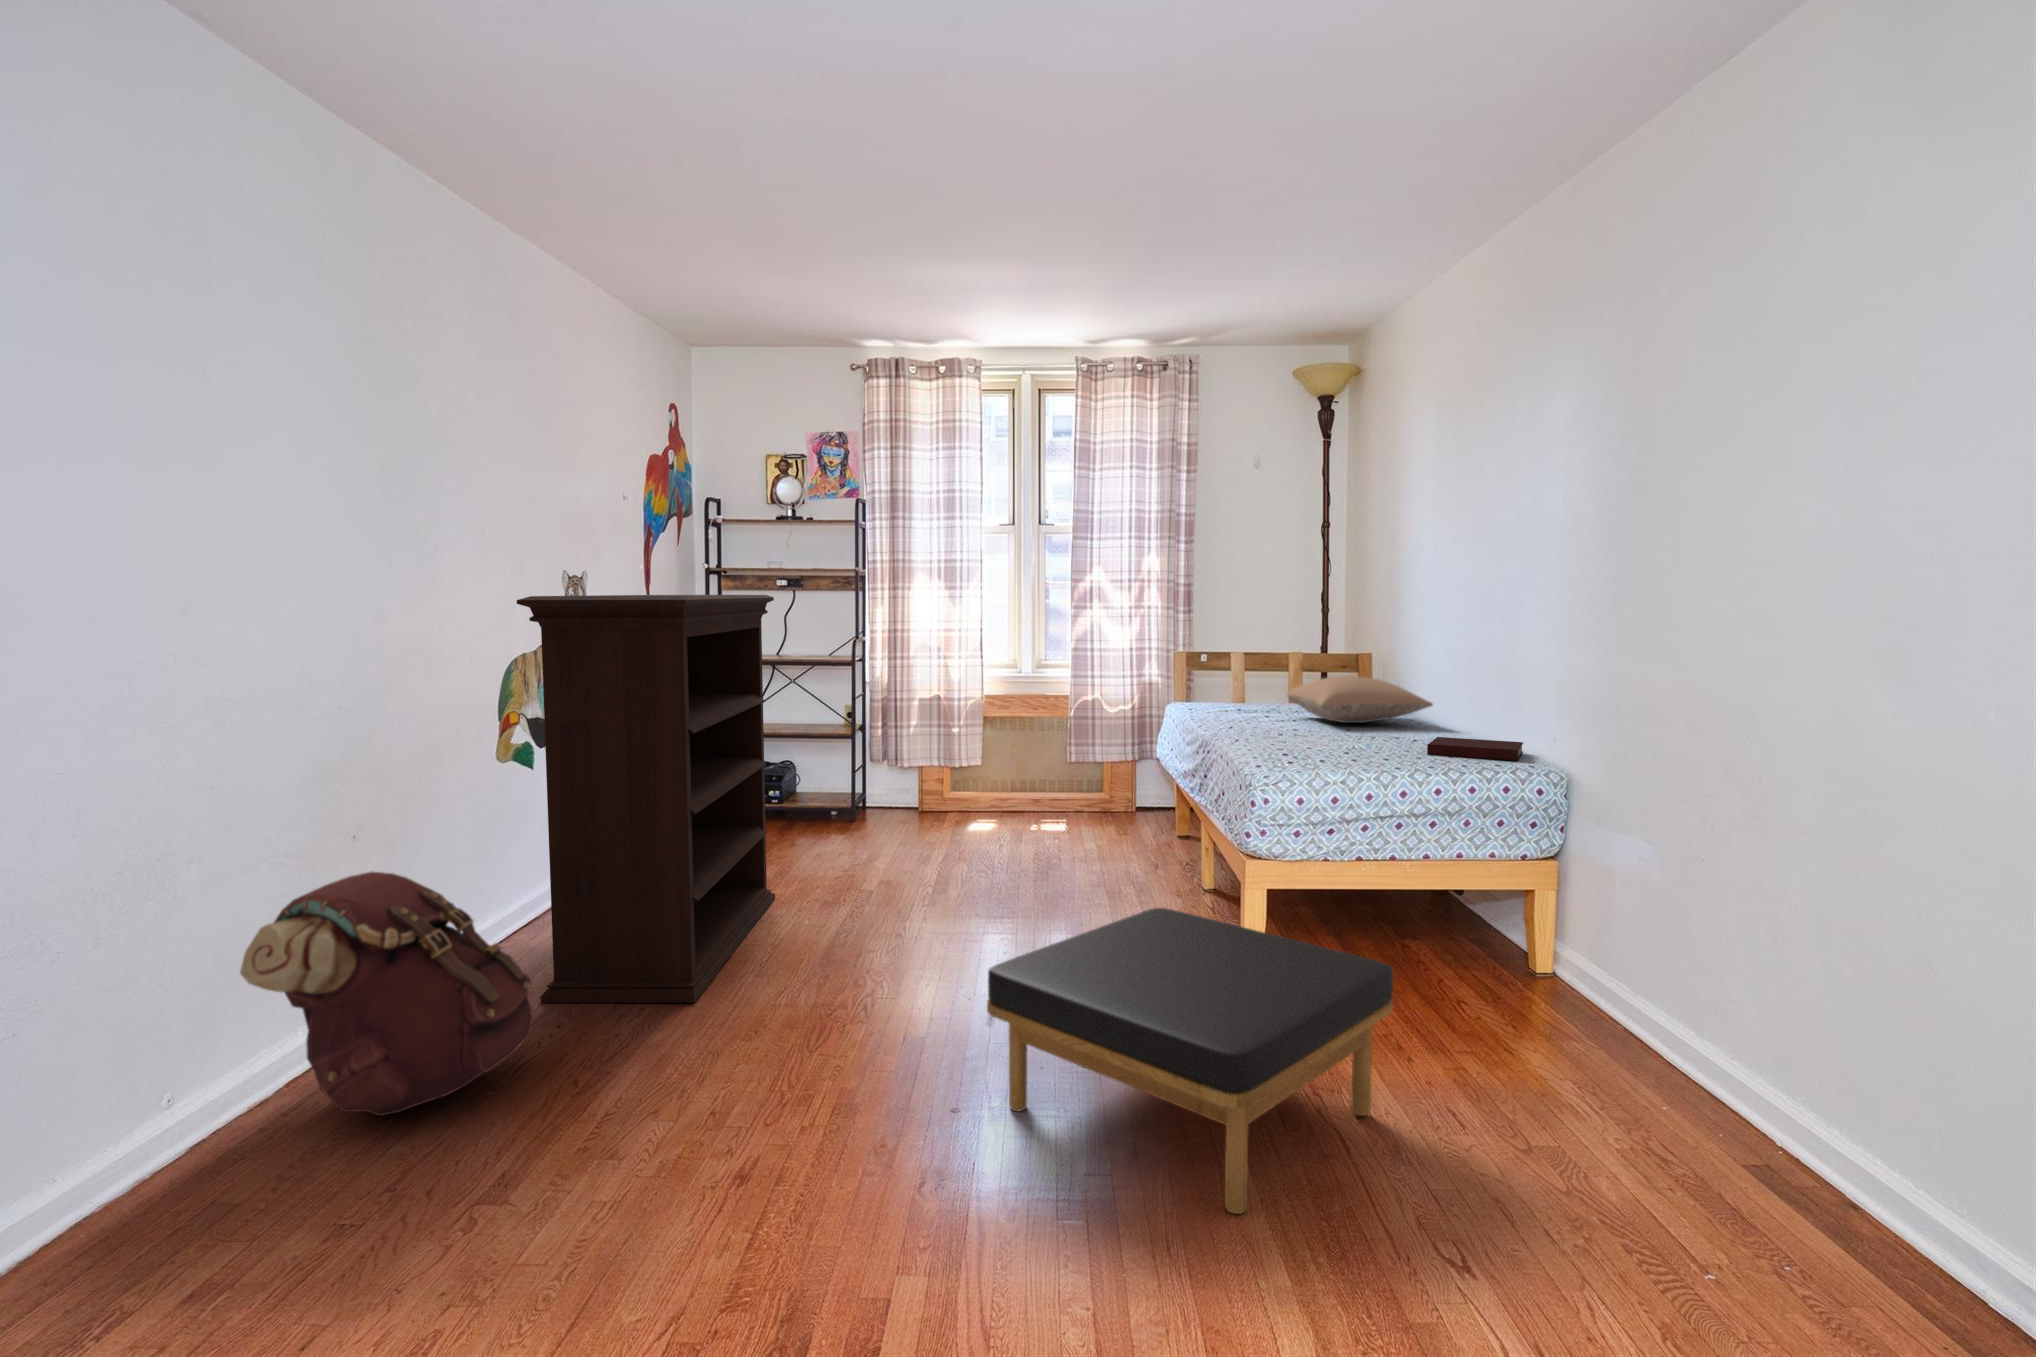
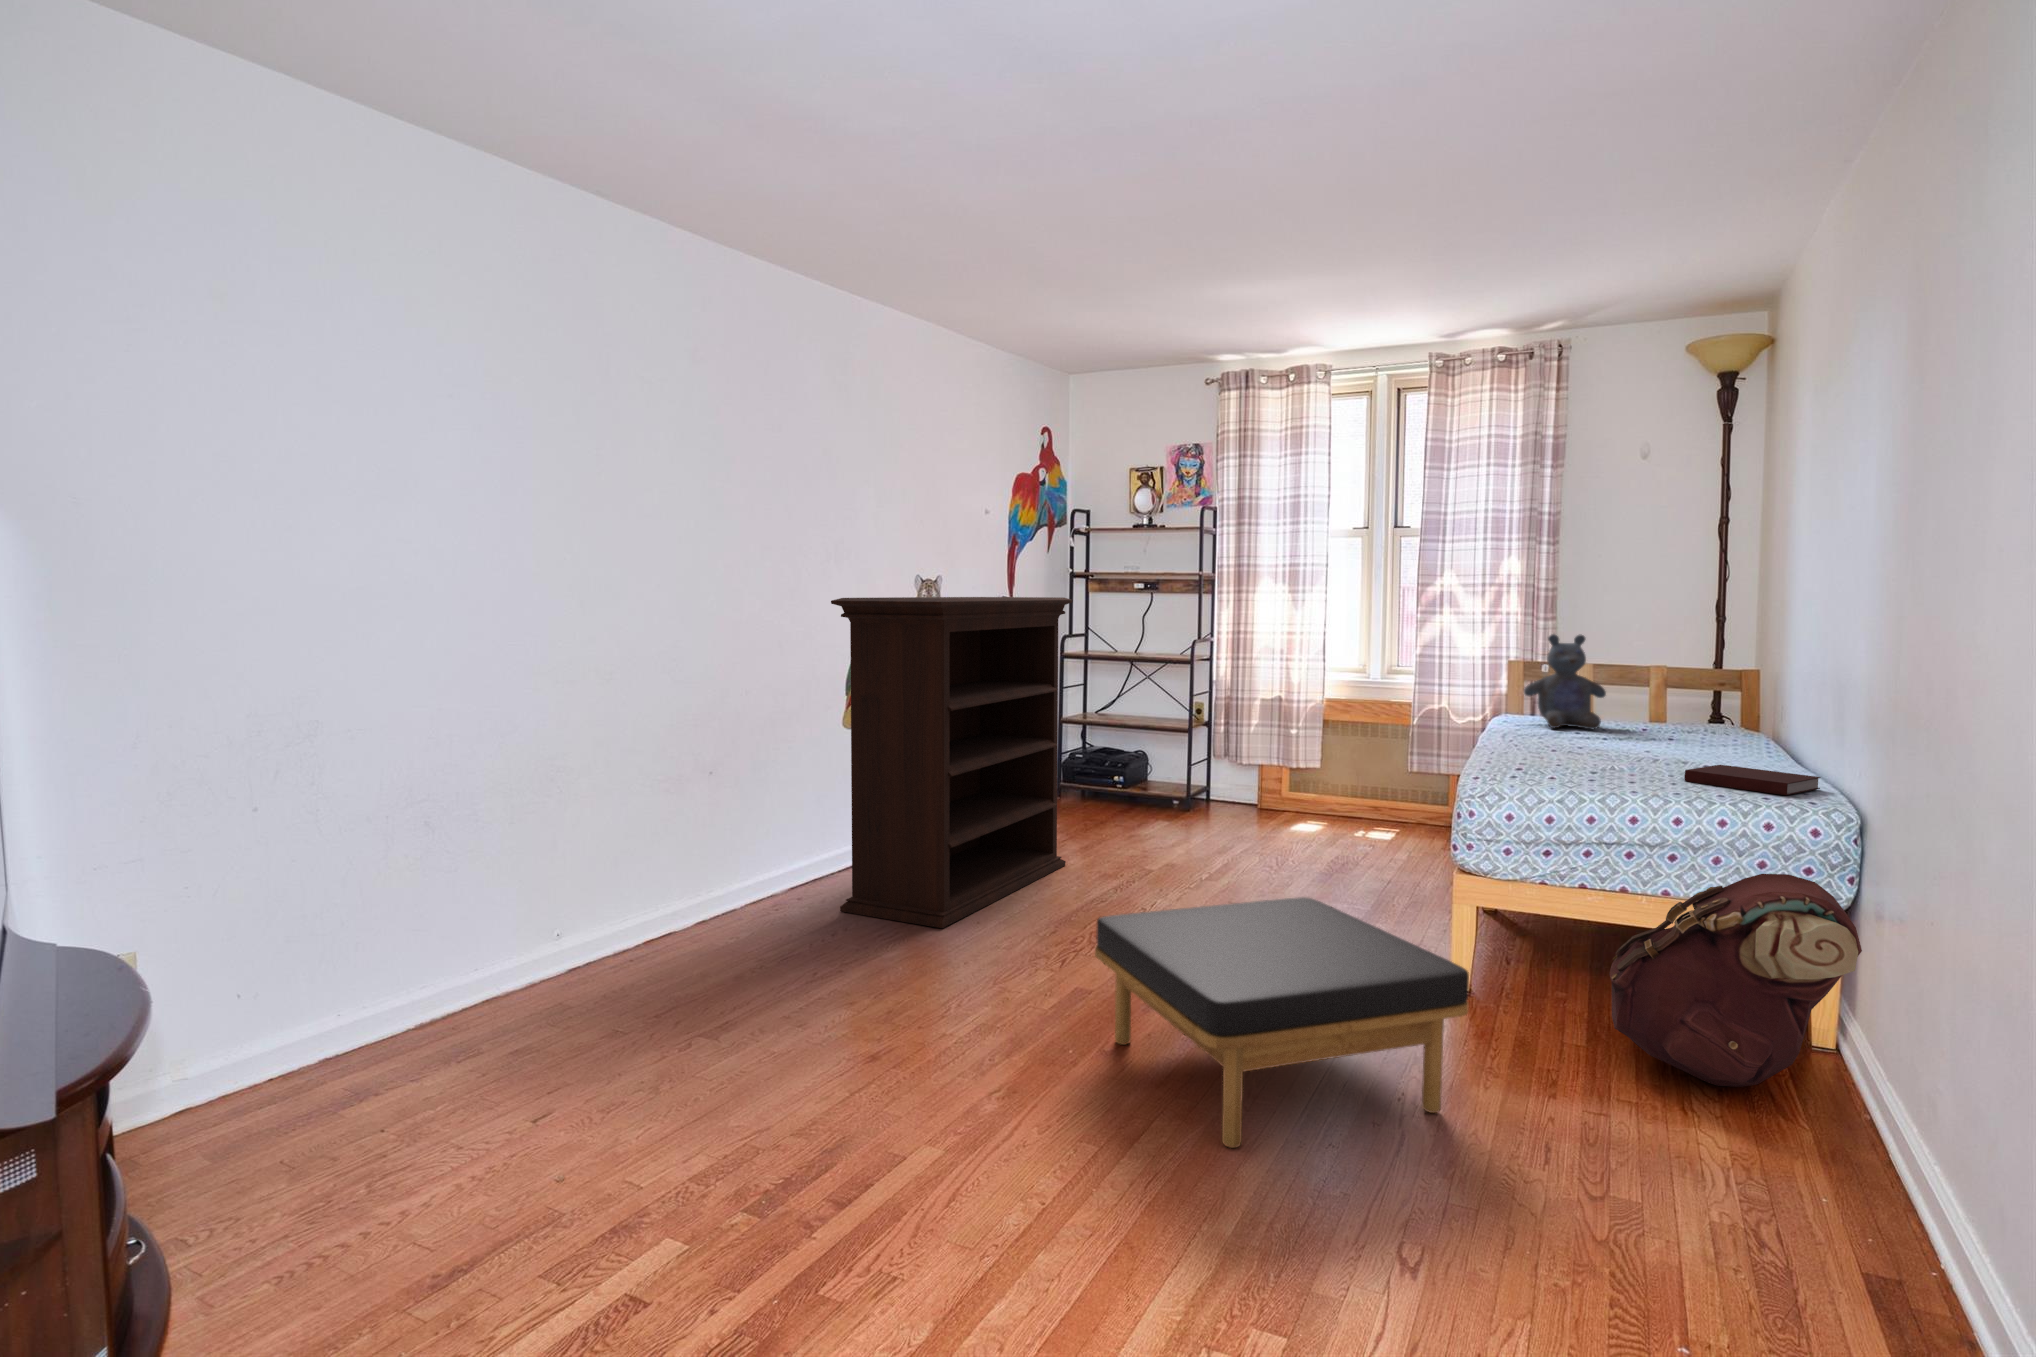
stuffed bear: none [1204,625,1273,712] -> present [1524,634,1606,729]
pillow: present [1287,676,1433,723] -> none [1607,695,1765,747]
backpack: present [240,872,533,1116] -> present [1609,874,1862,1087]

